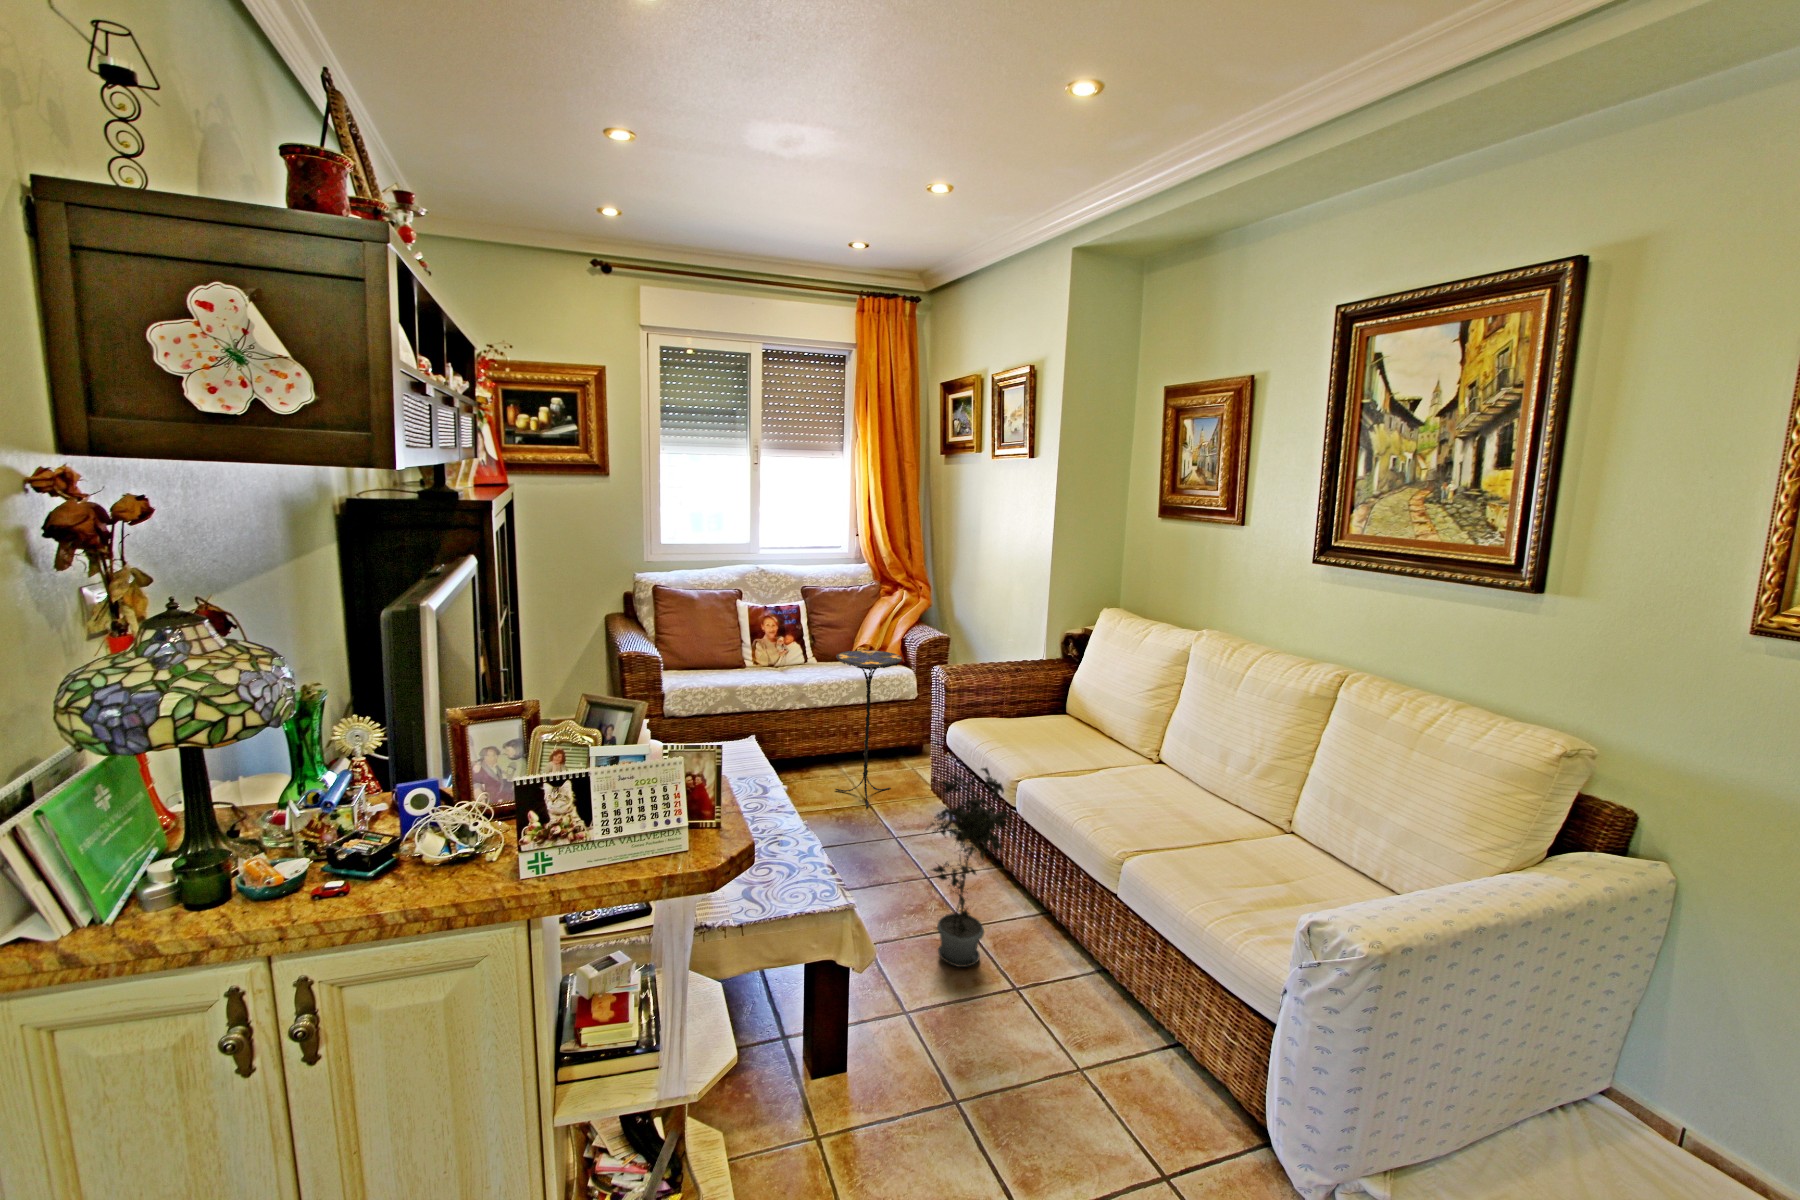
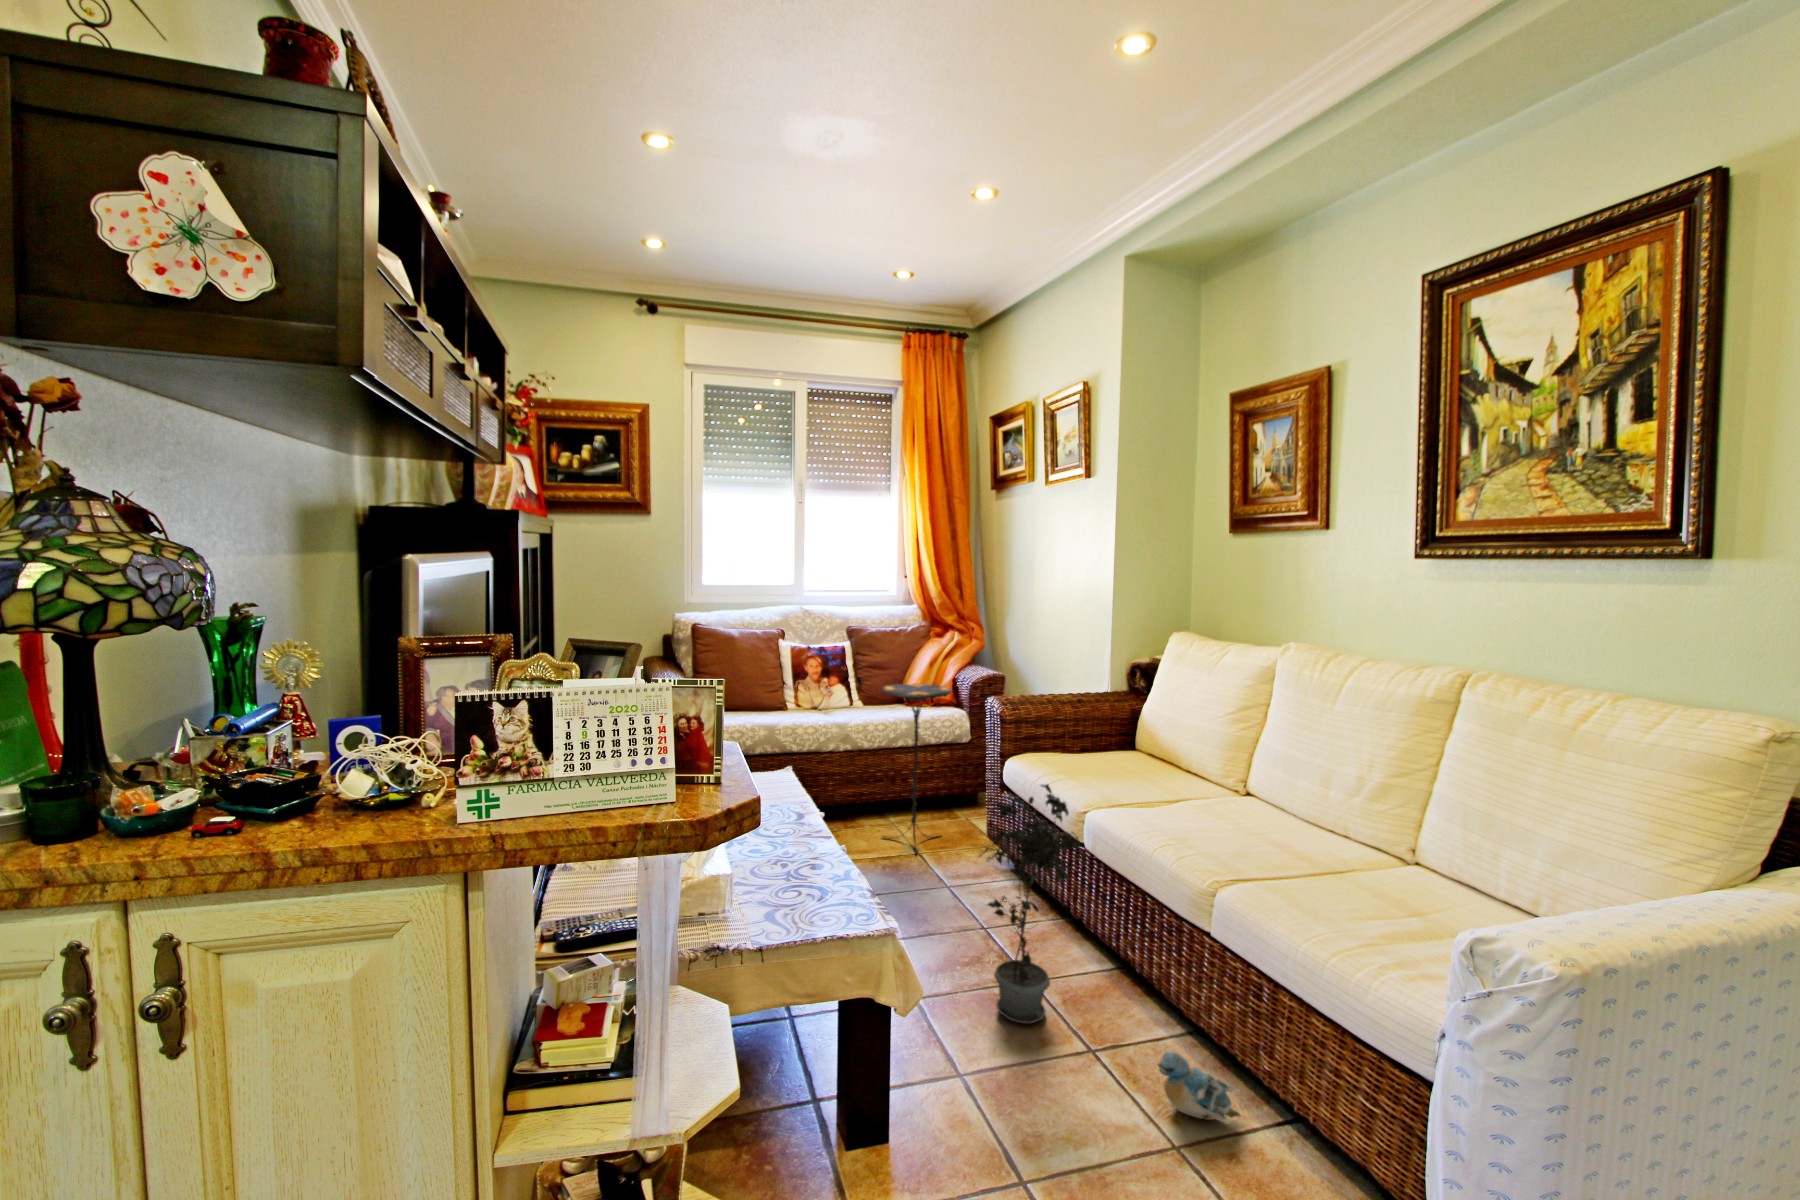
plush toy: none [1069,993,1134,1050] -> present [1158,1052,1241,1124]

